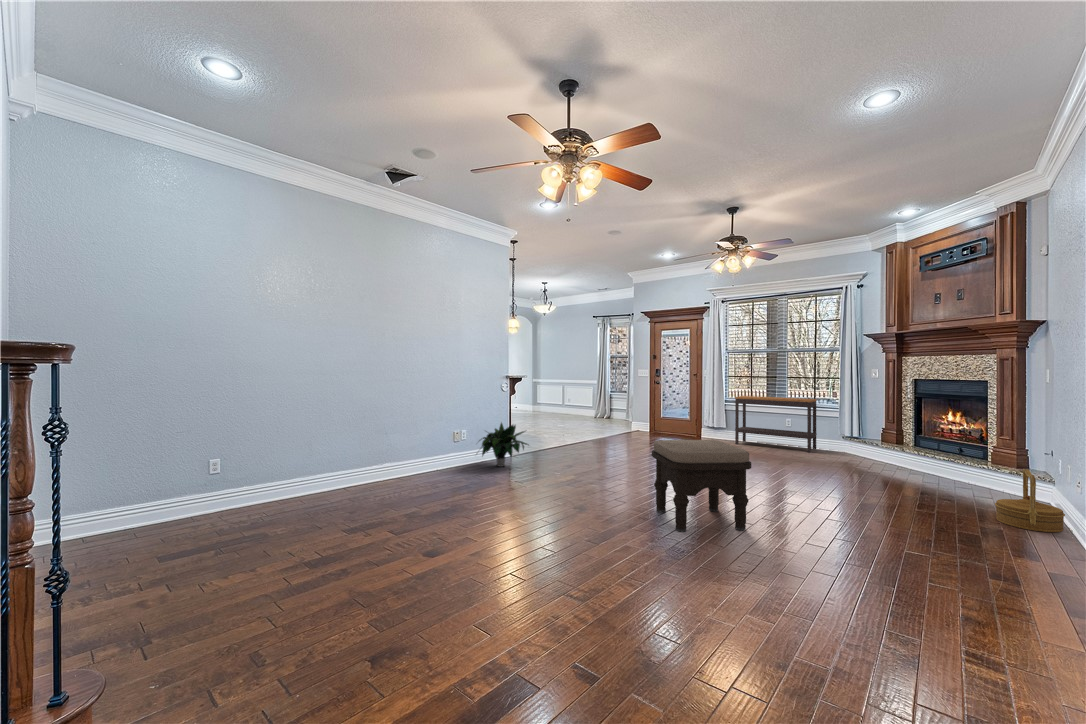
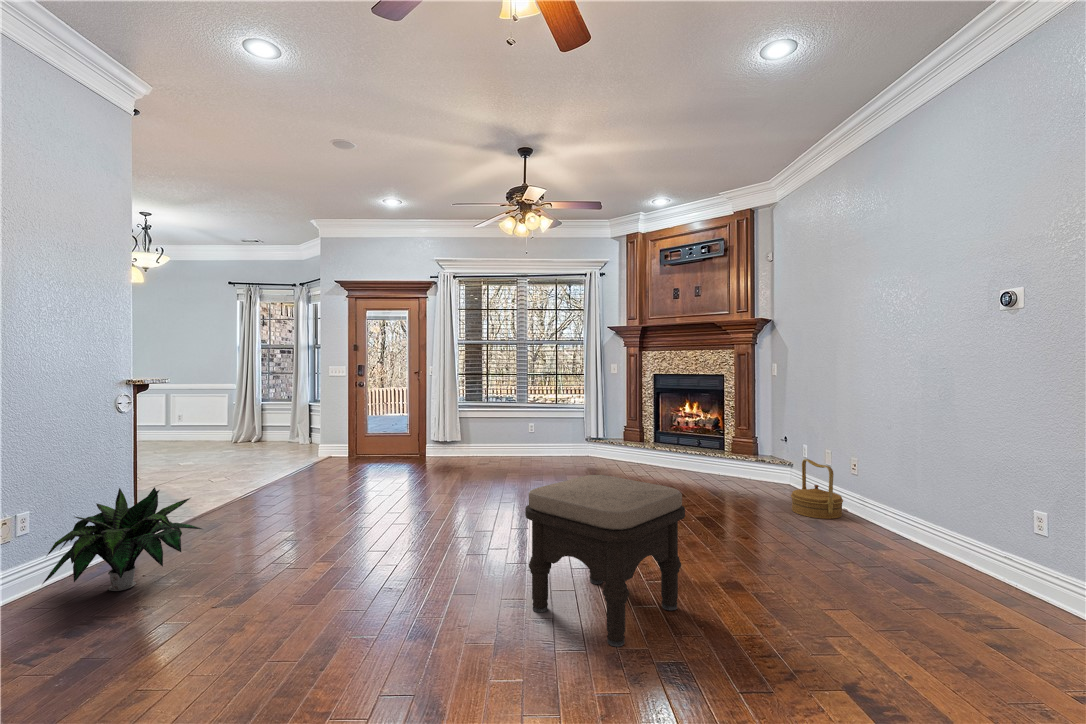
console table: present [735,396,817,452] -> none [476,398,562,461]

